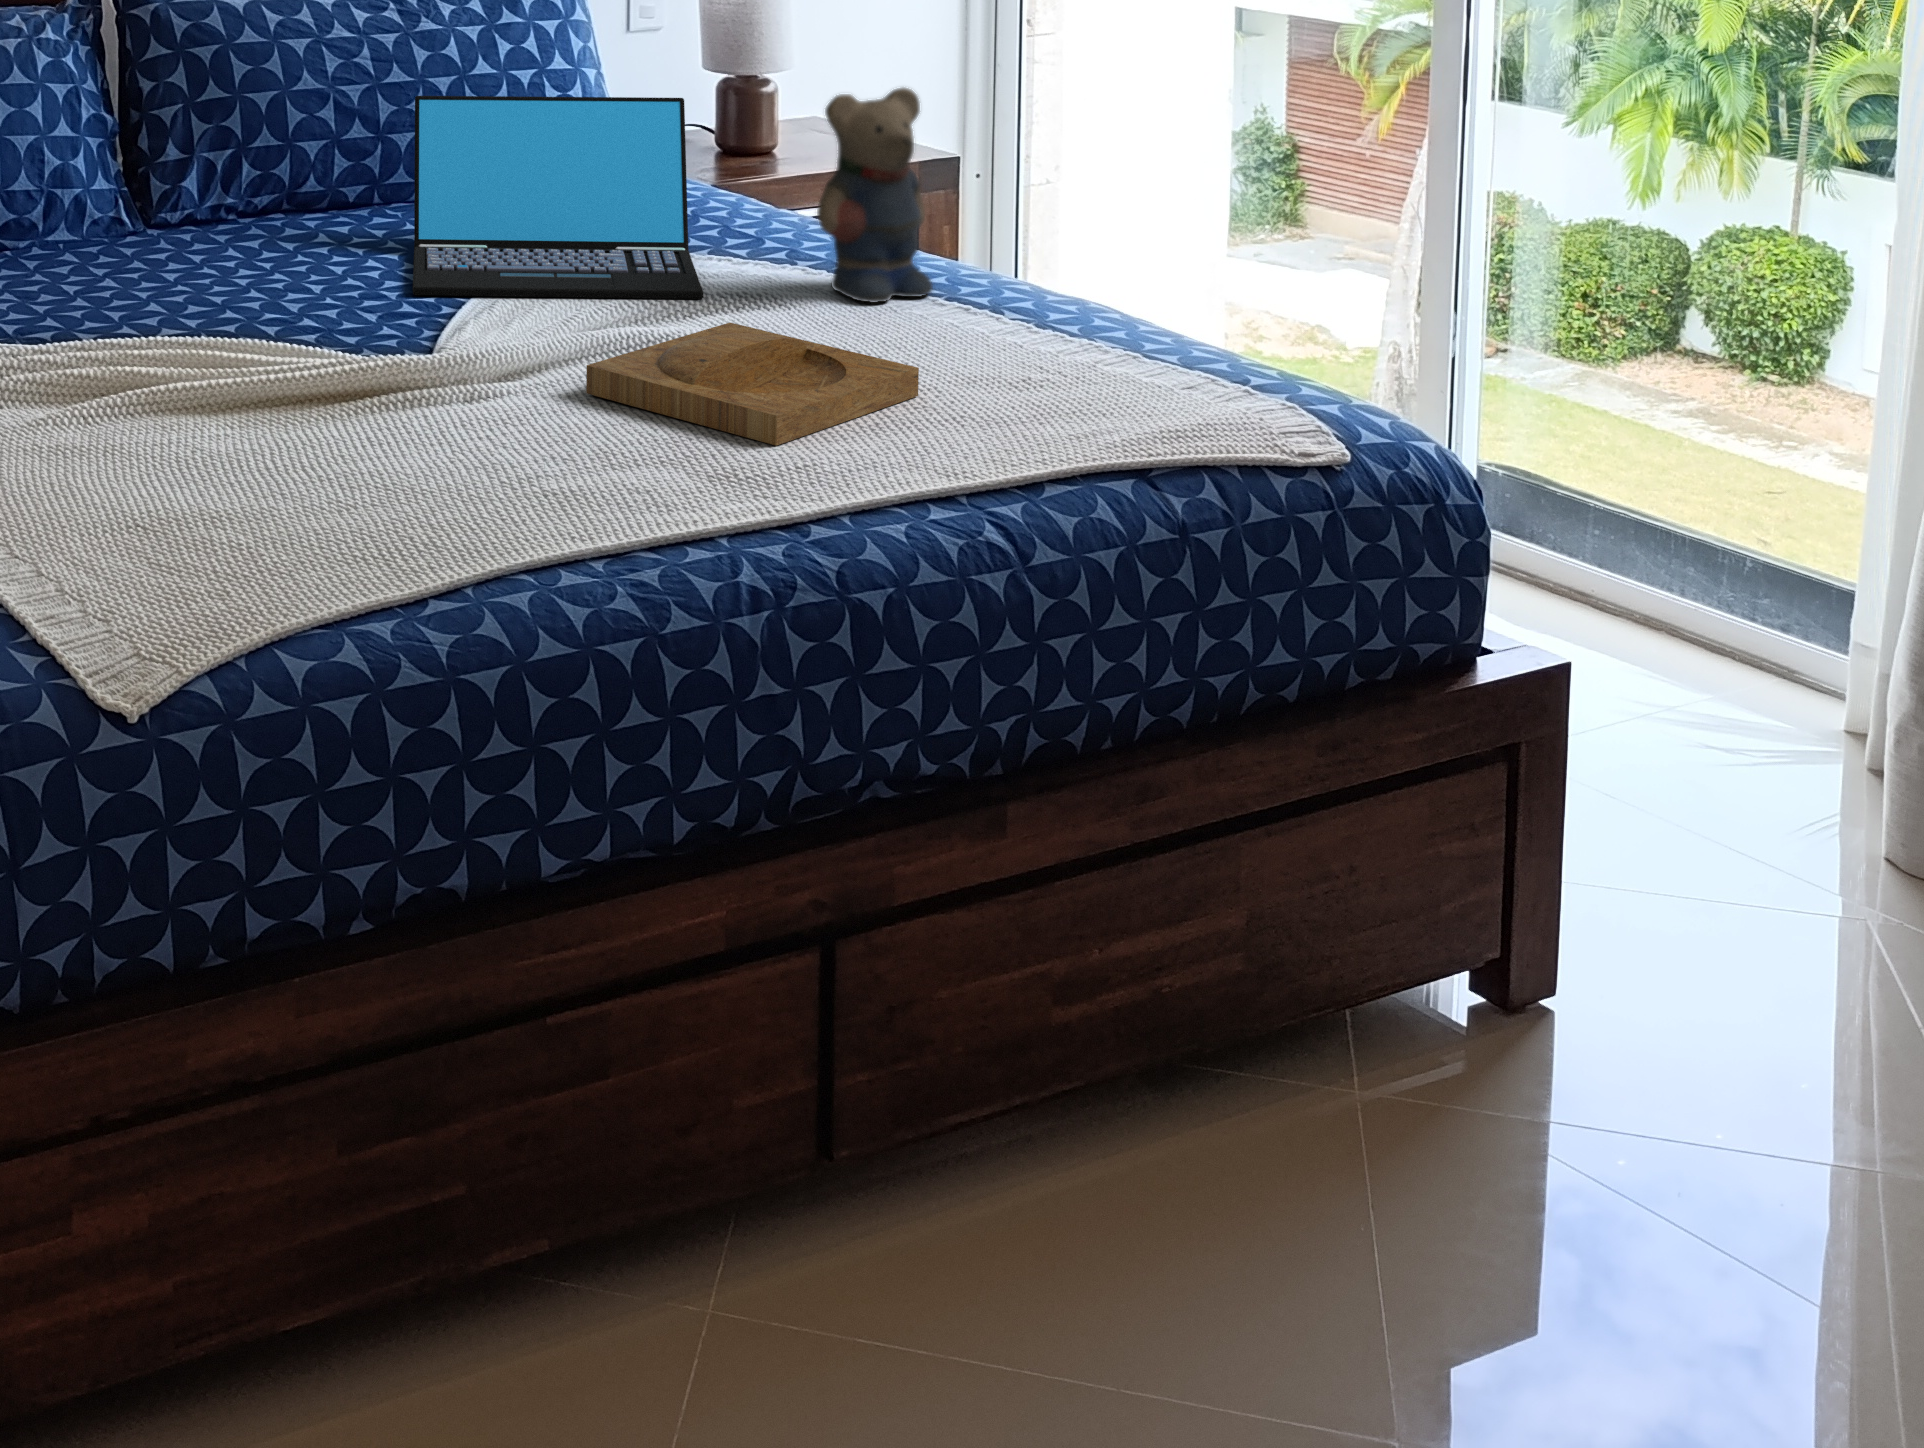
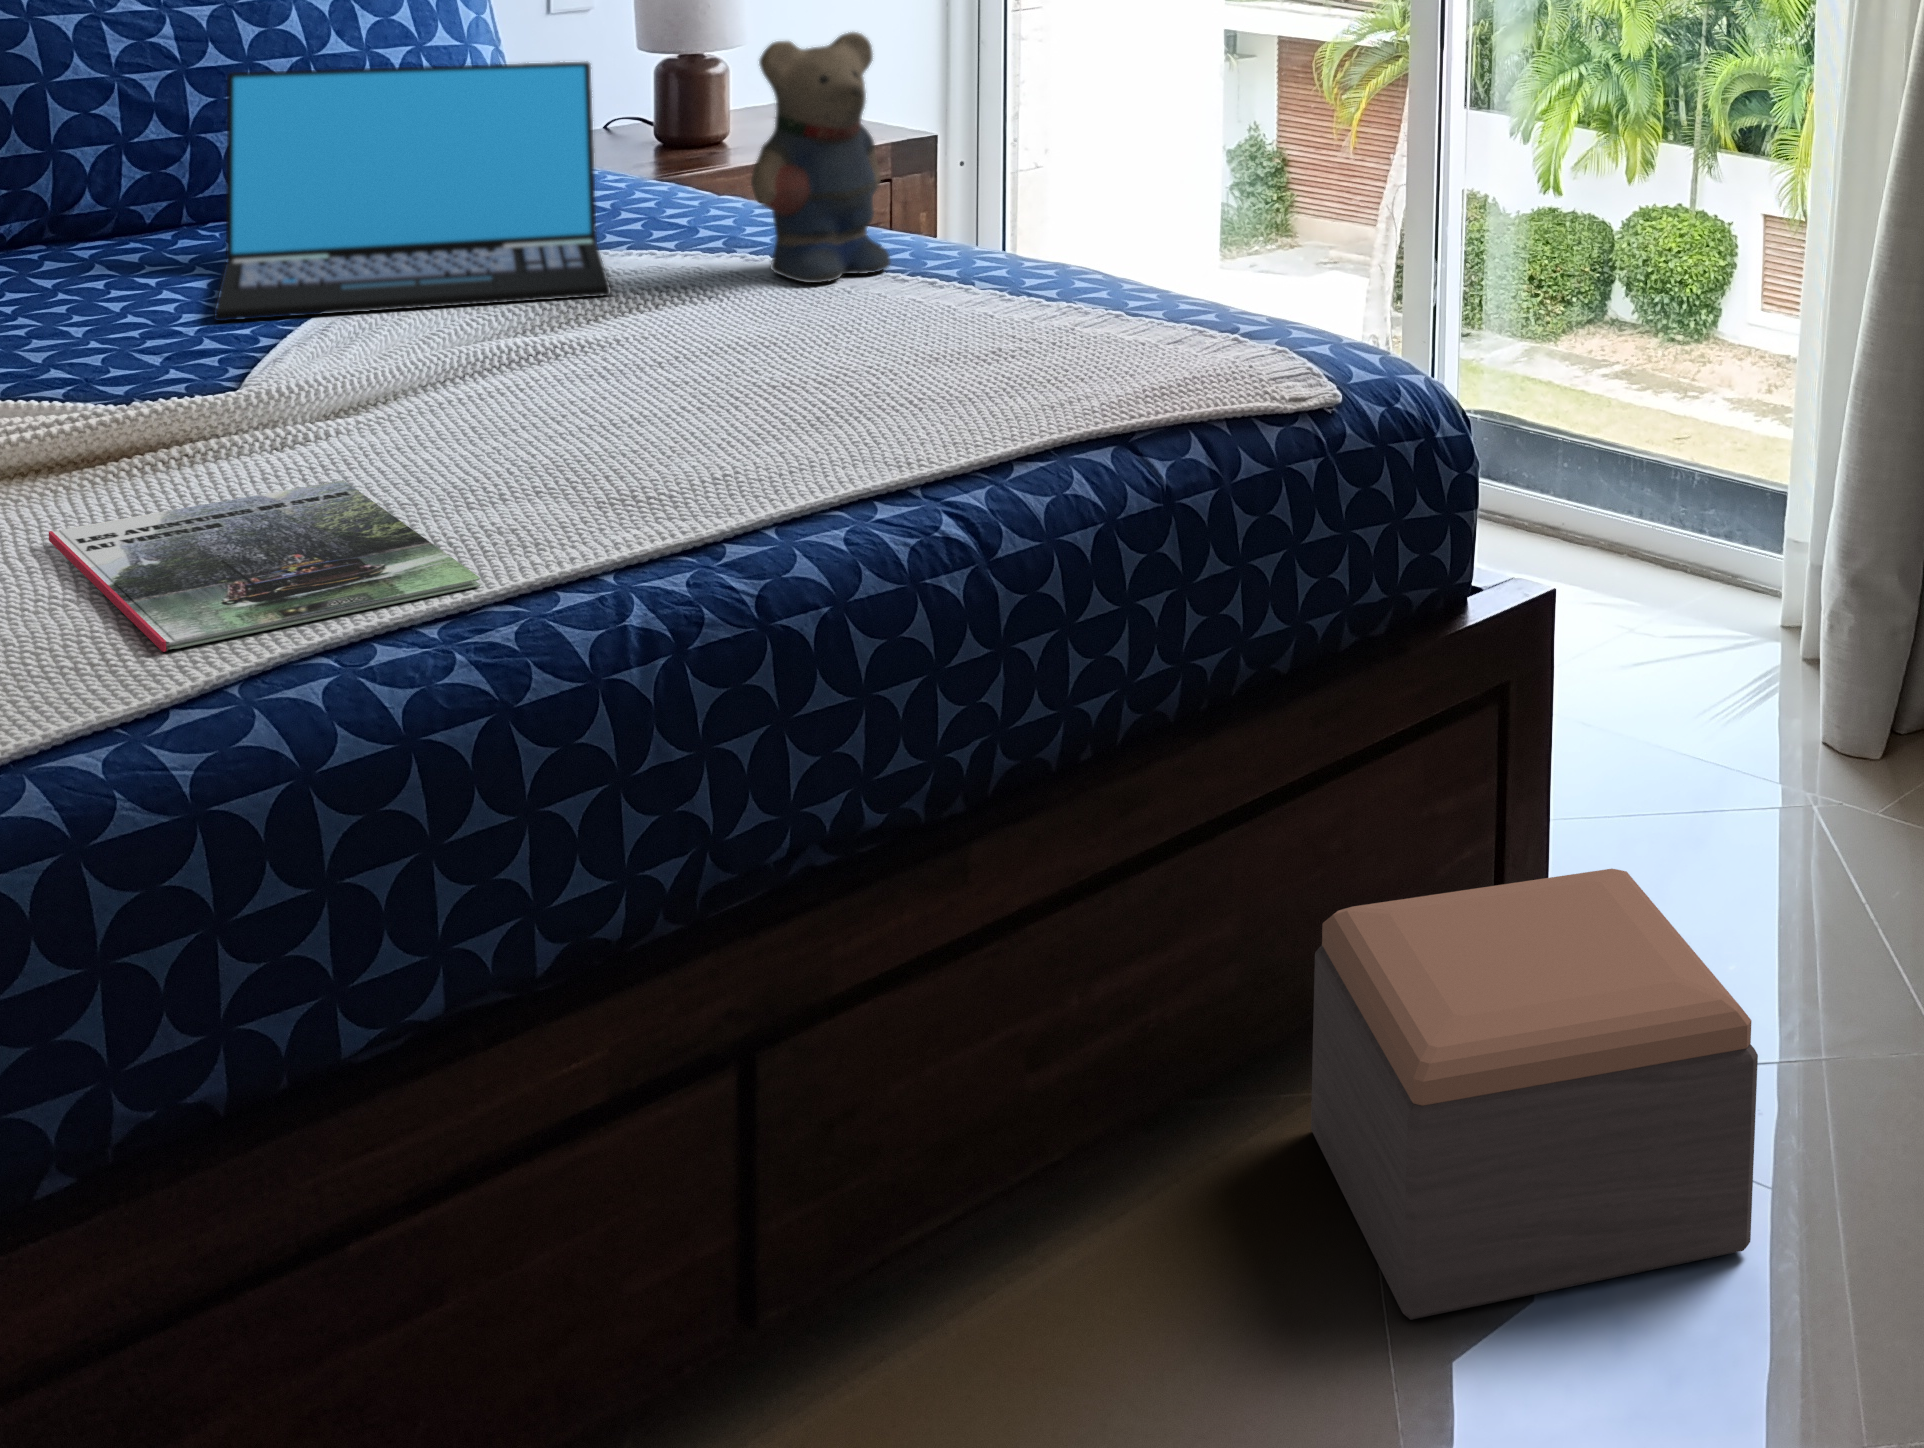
tray: present [586,322,919,446] -> none [440,316,868,454]
magazine: none [334,438,632,555] -> present [49,480,480,652]
footstool: none [1305,919,1760,1317] -> present [1311,869,1758,1320]

